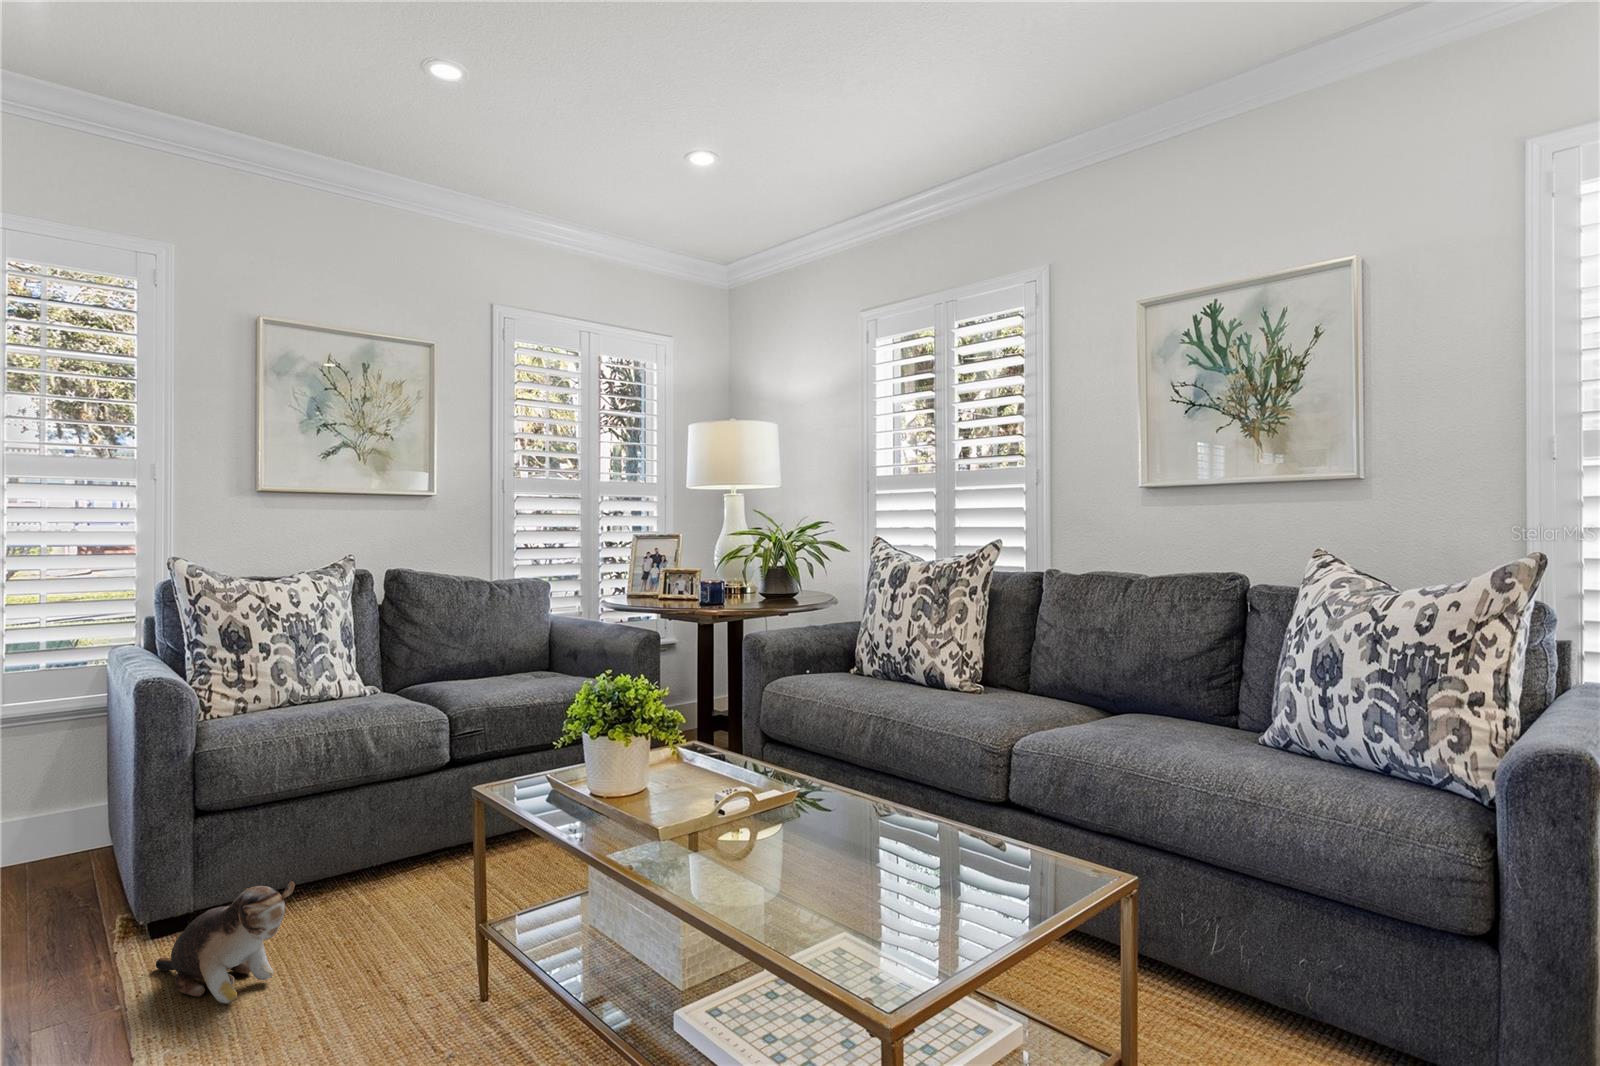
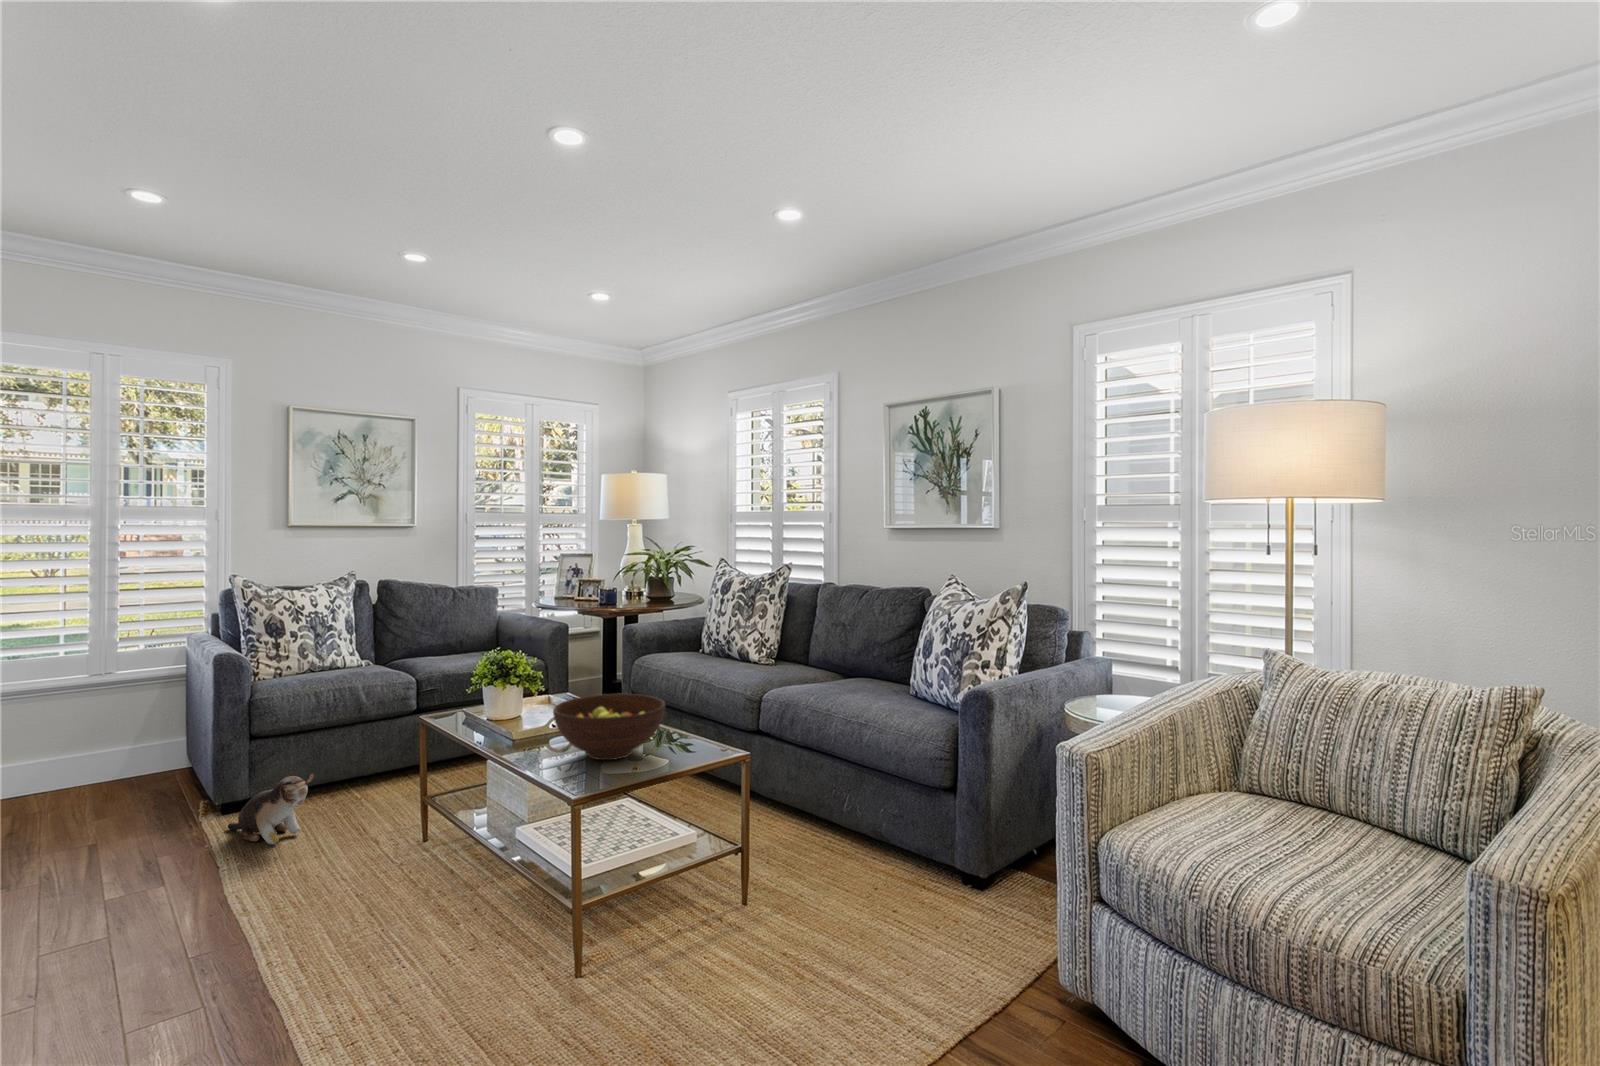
fruit bowl: none [749,754,959,890] -> present [553,694,665,760]

